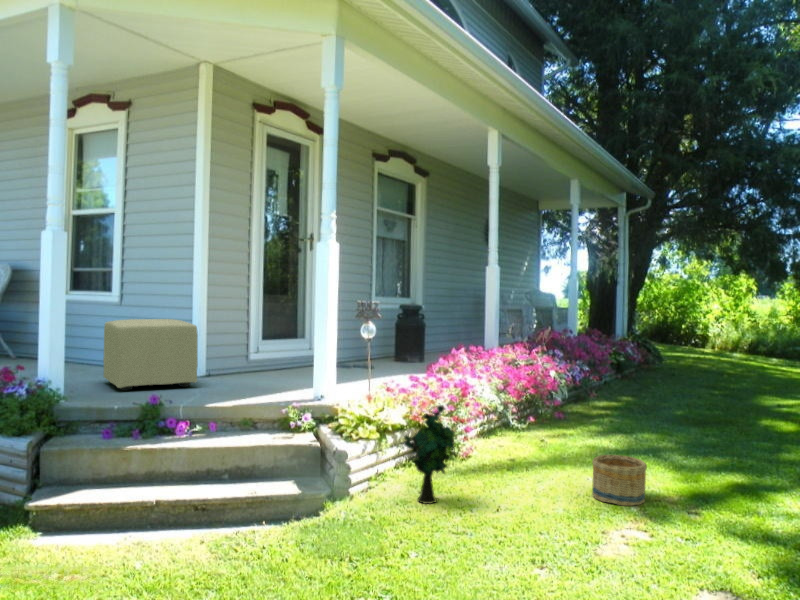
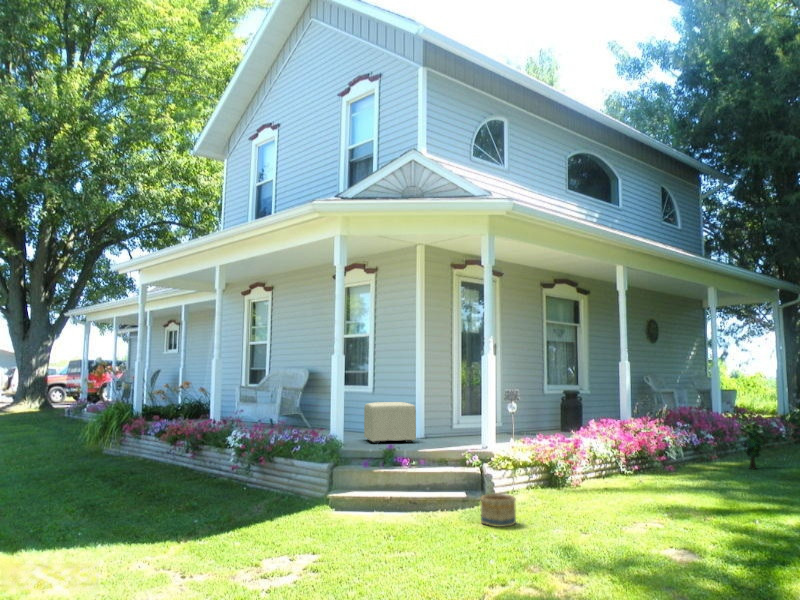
decorative plant: present [403,405,456,504] -> present [740,428,763,469]
basket: present [592,455,647,506] -> present [480,494,516,527]

